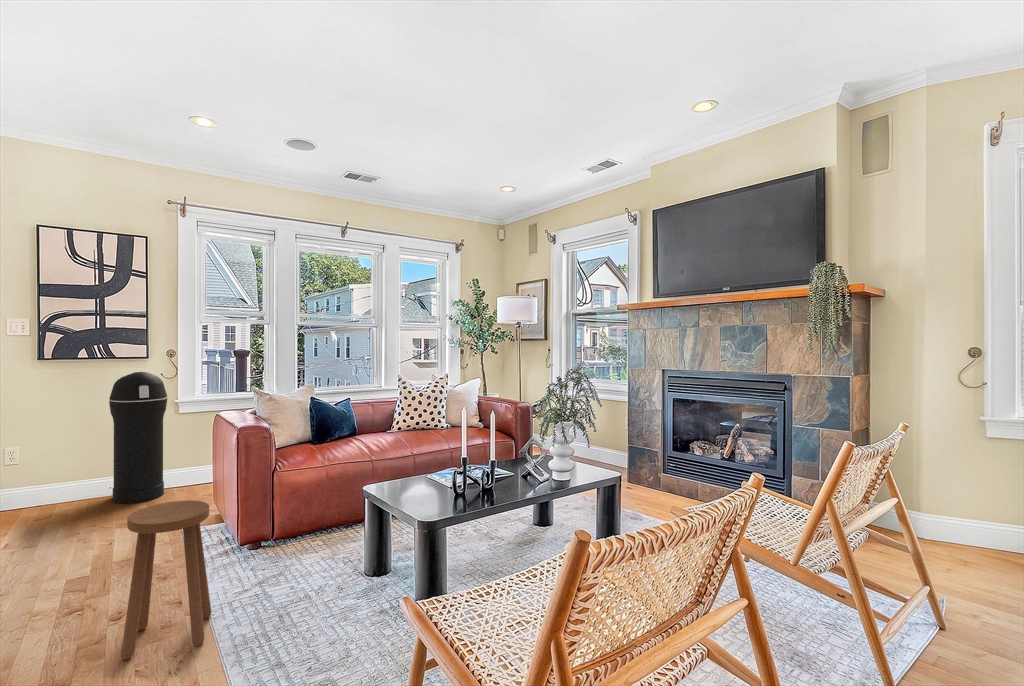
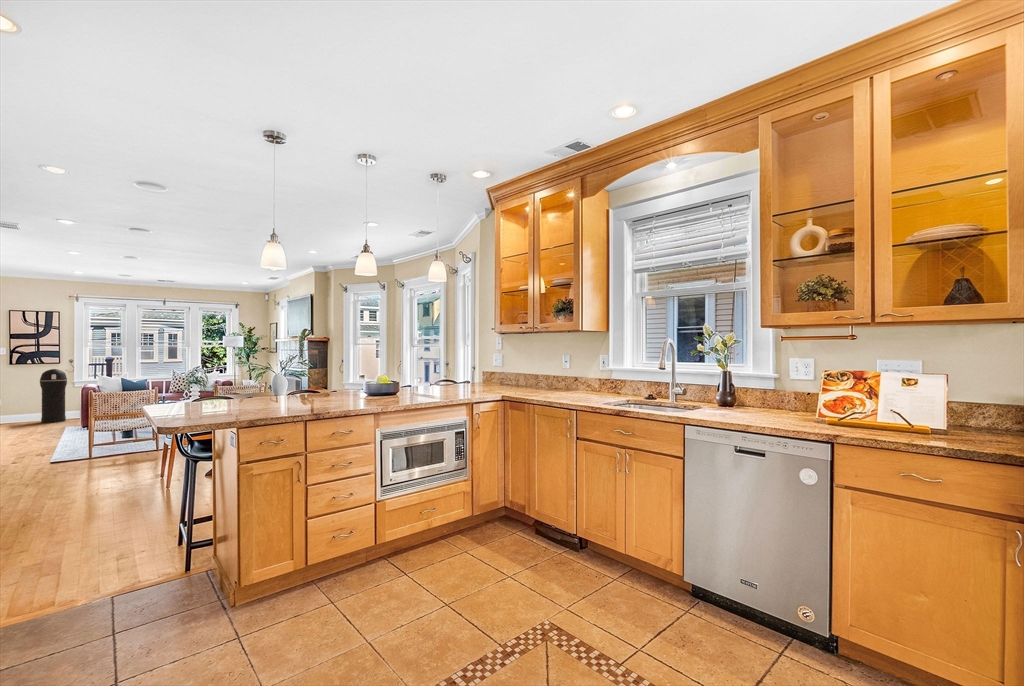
stool: present [121,500,211,660] -> none [15,403,49,443]

